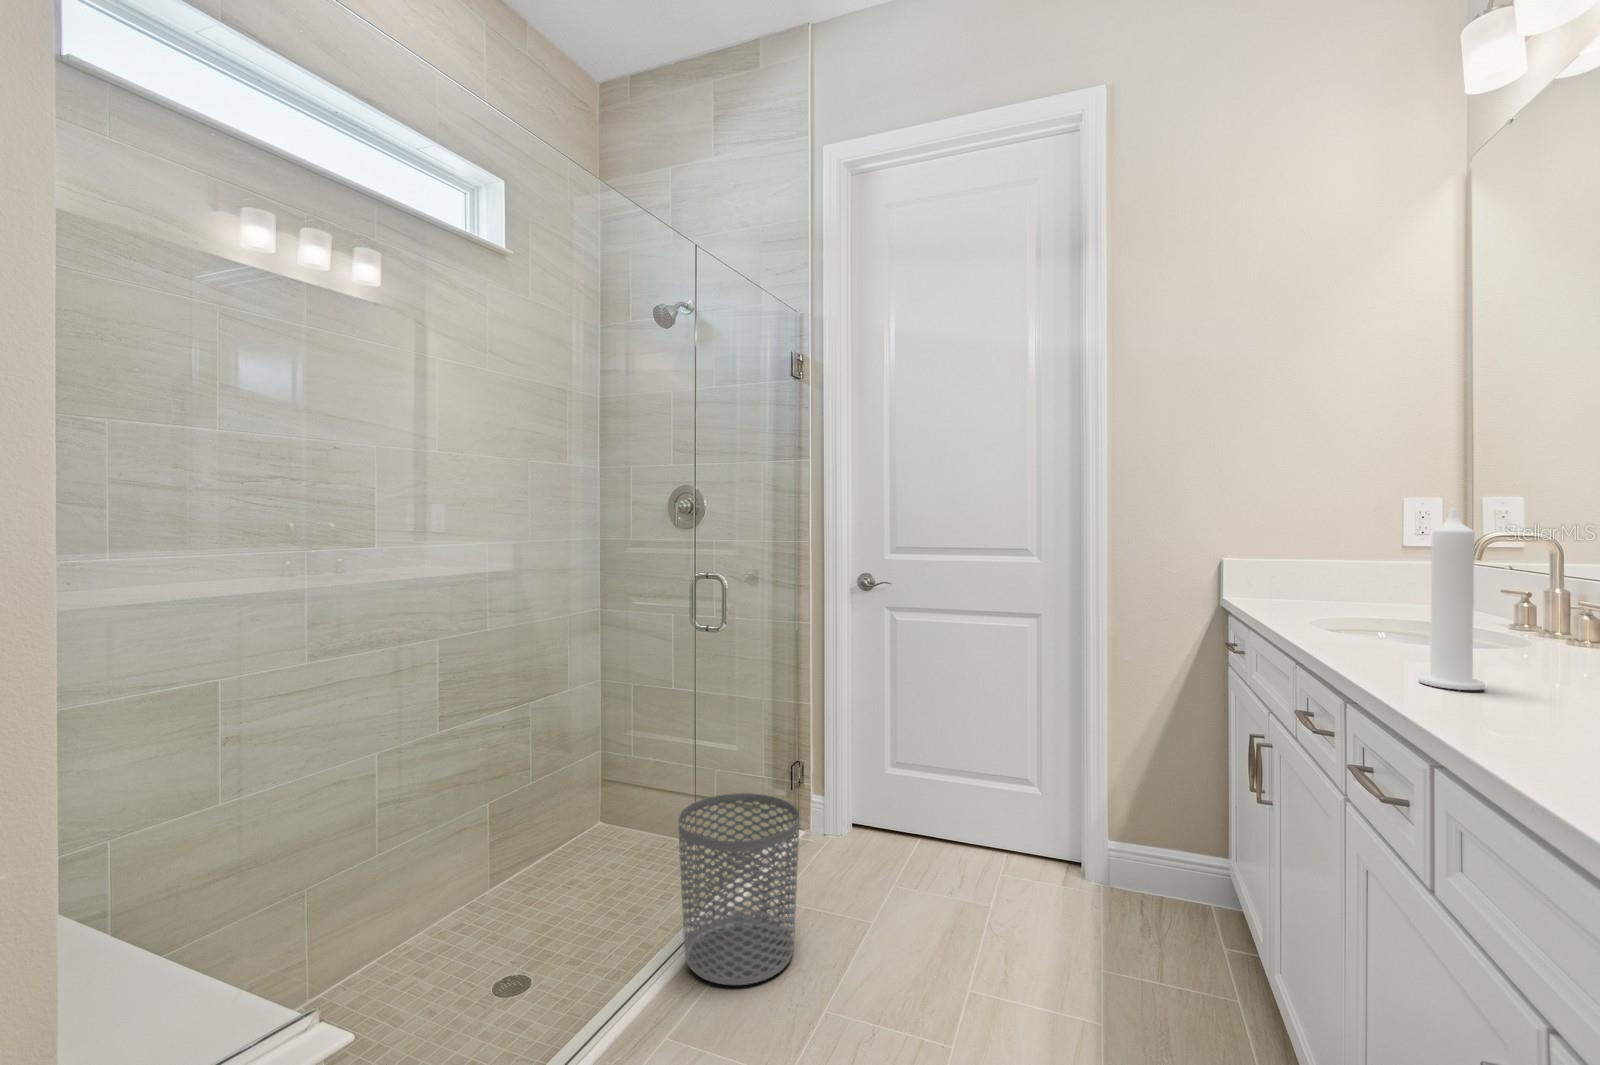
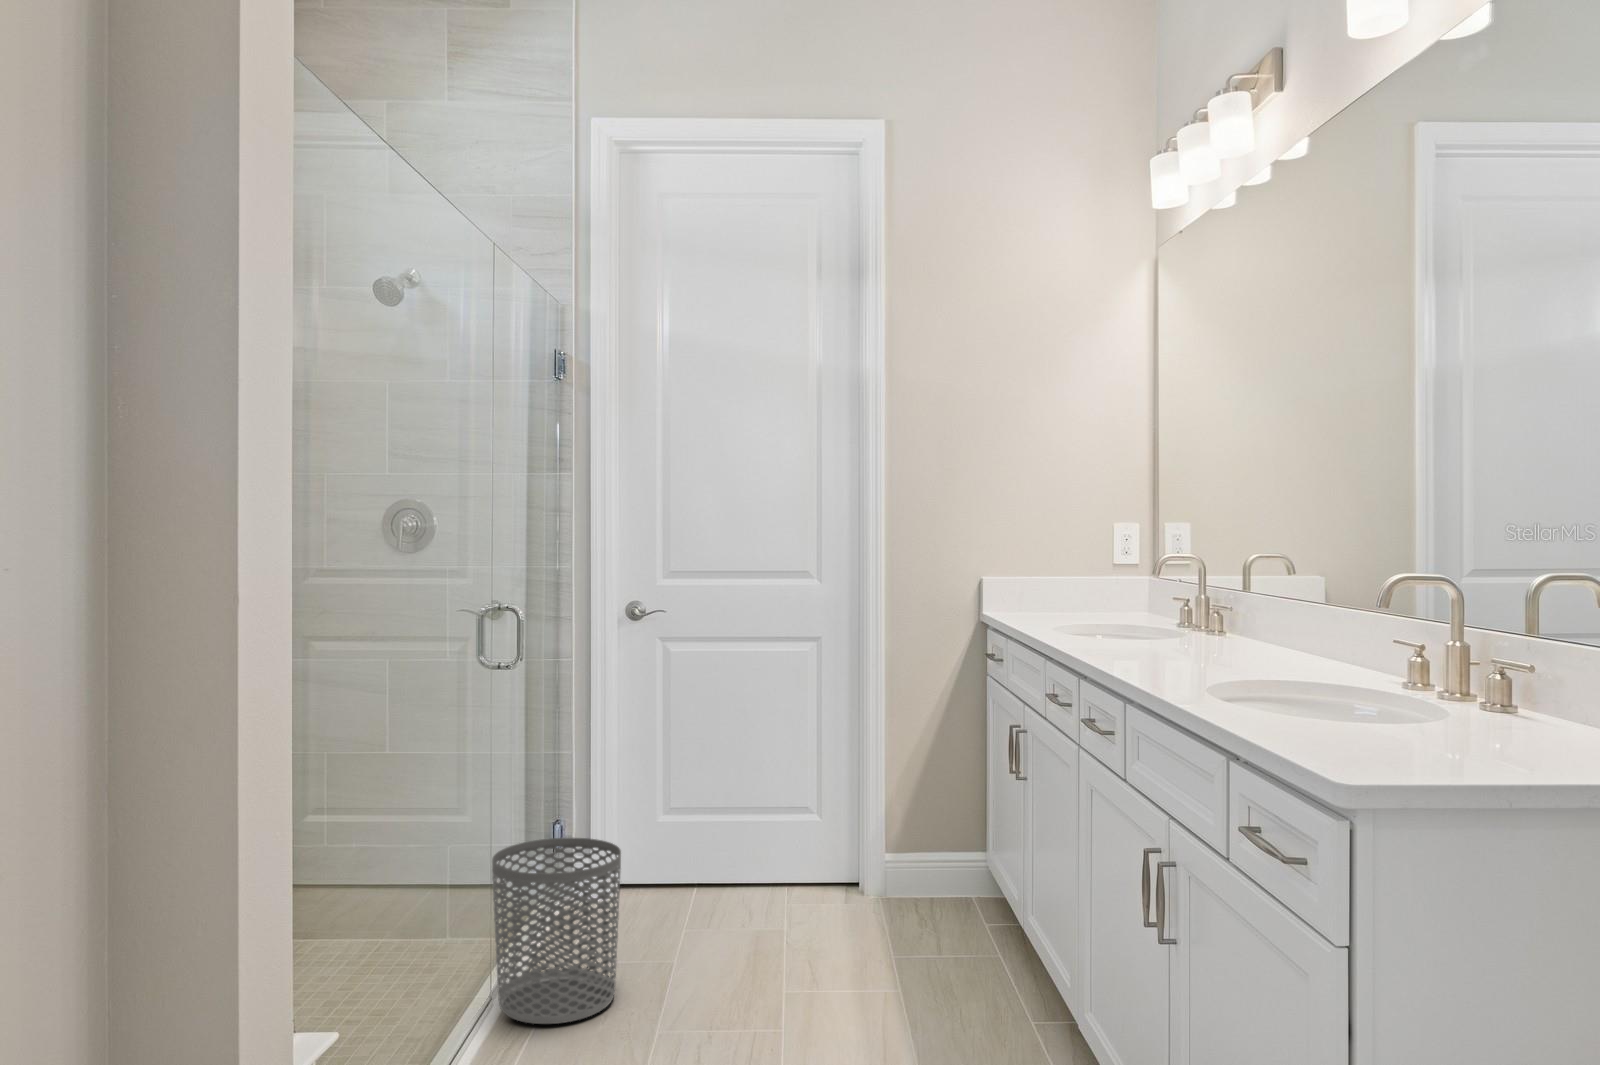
candle: present [1418,507,1485,690] -> none [1122,538,1157,658]

